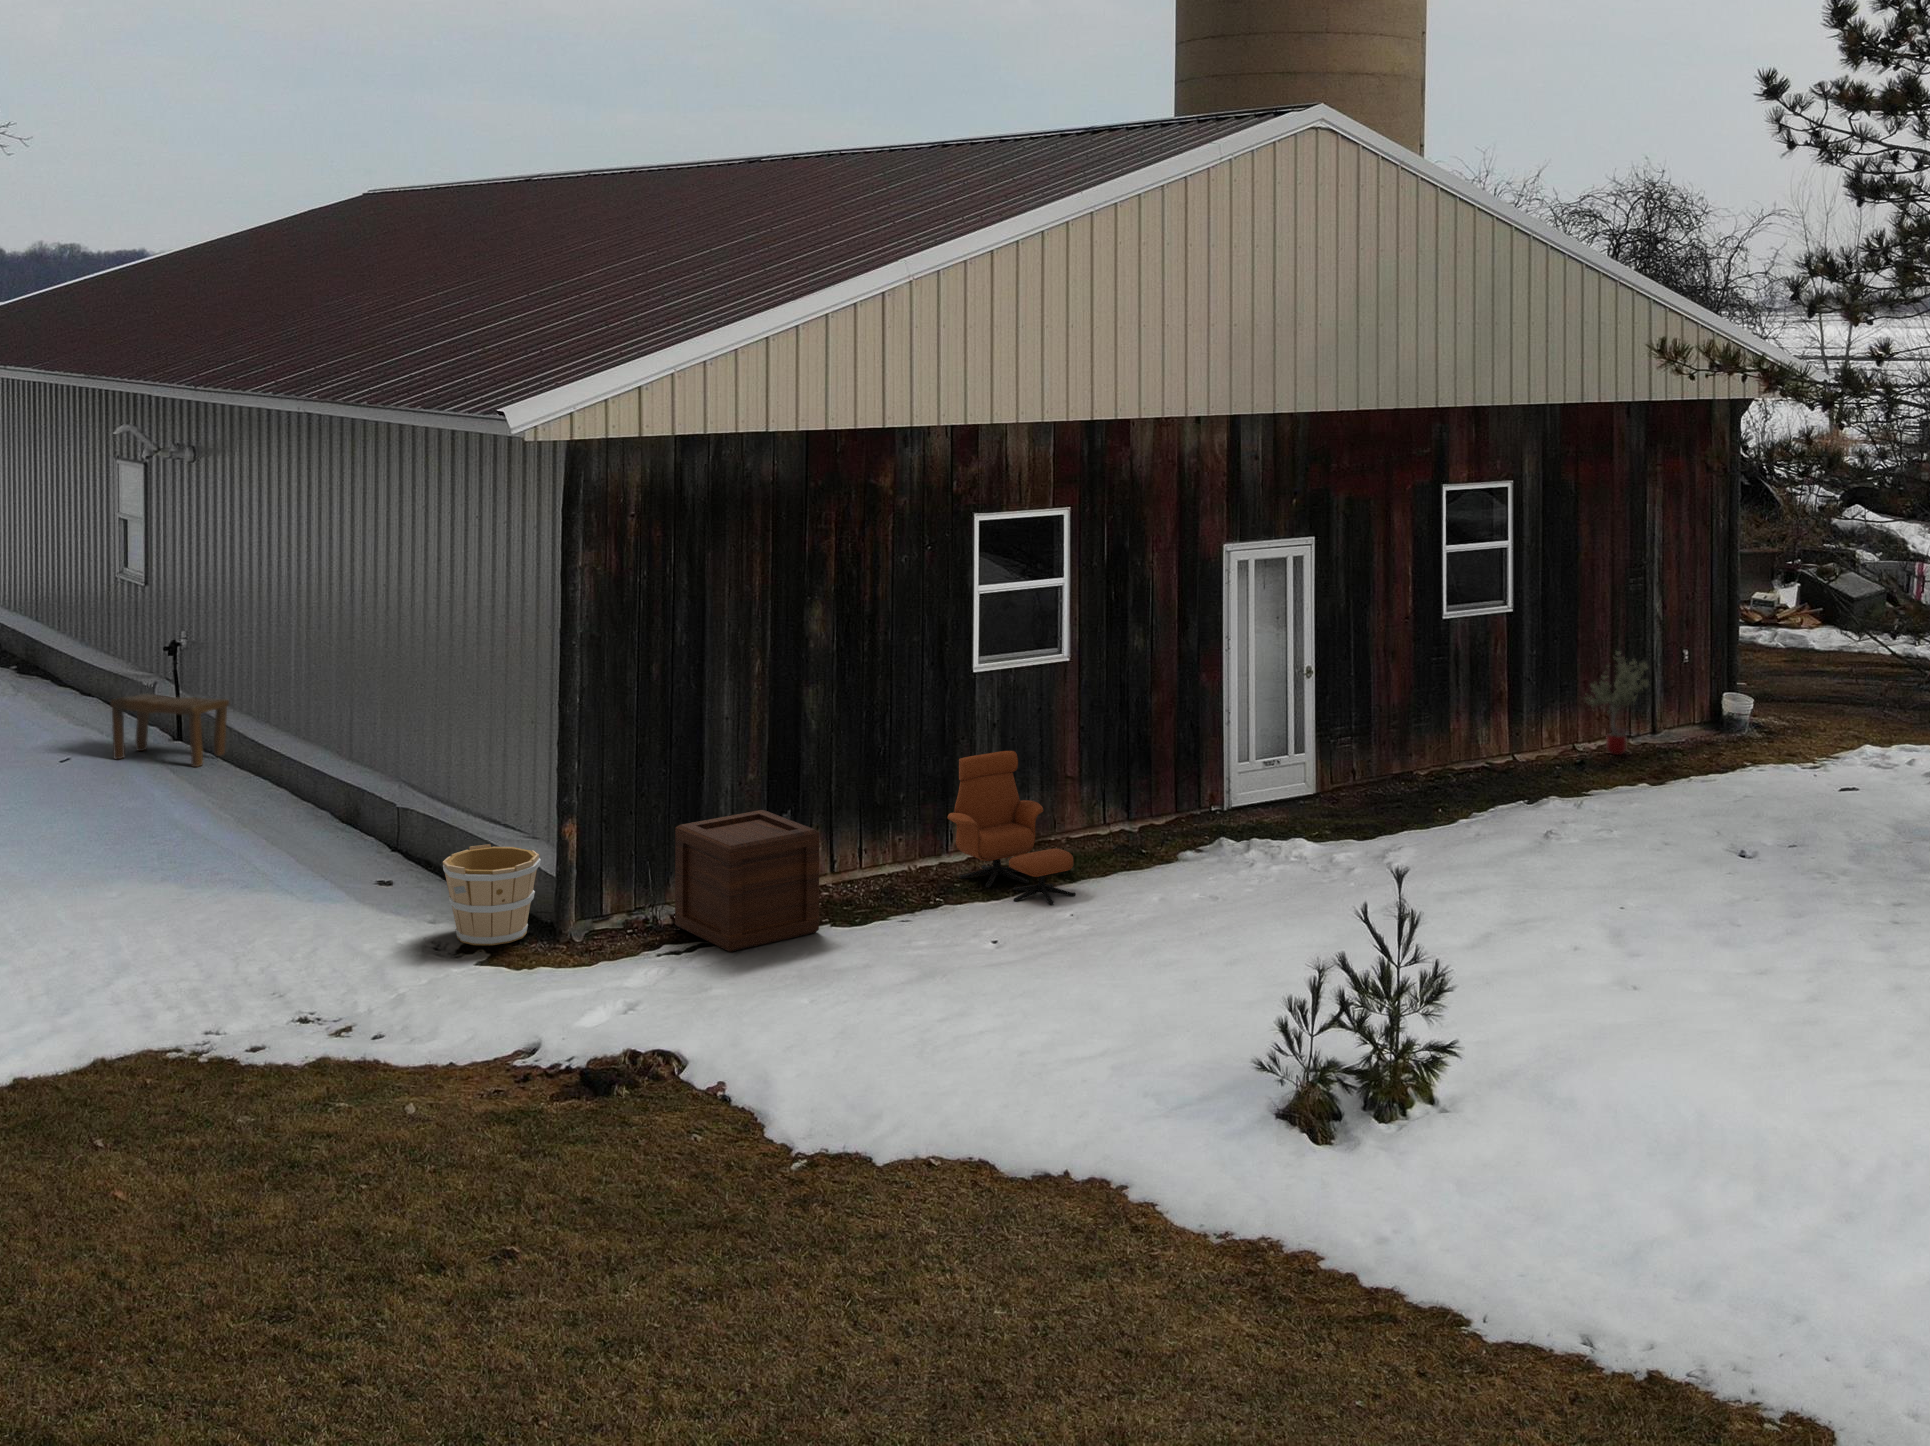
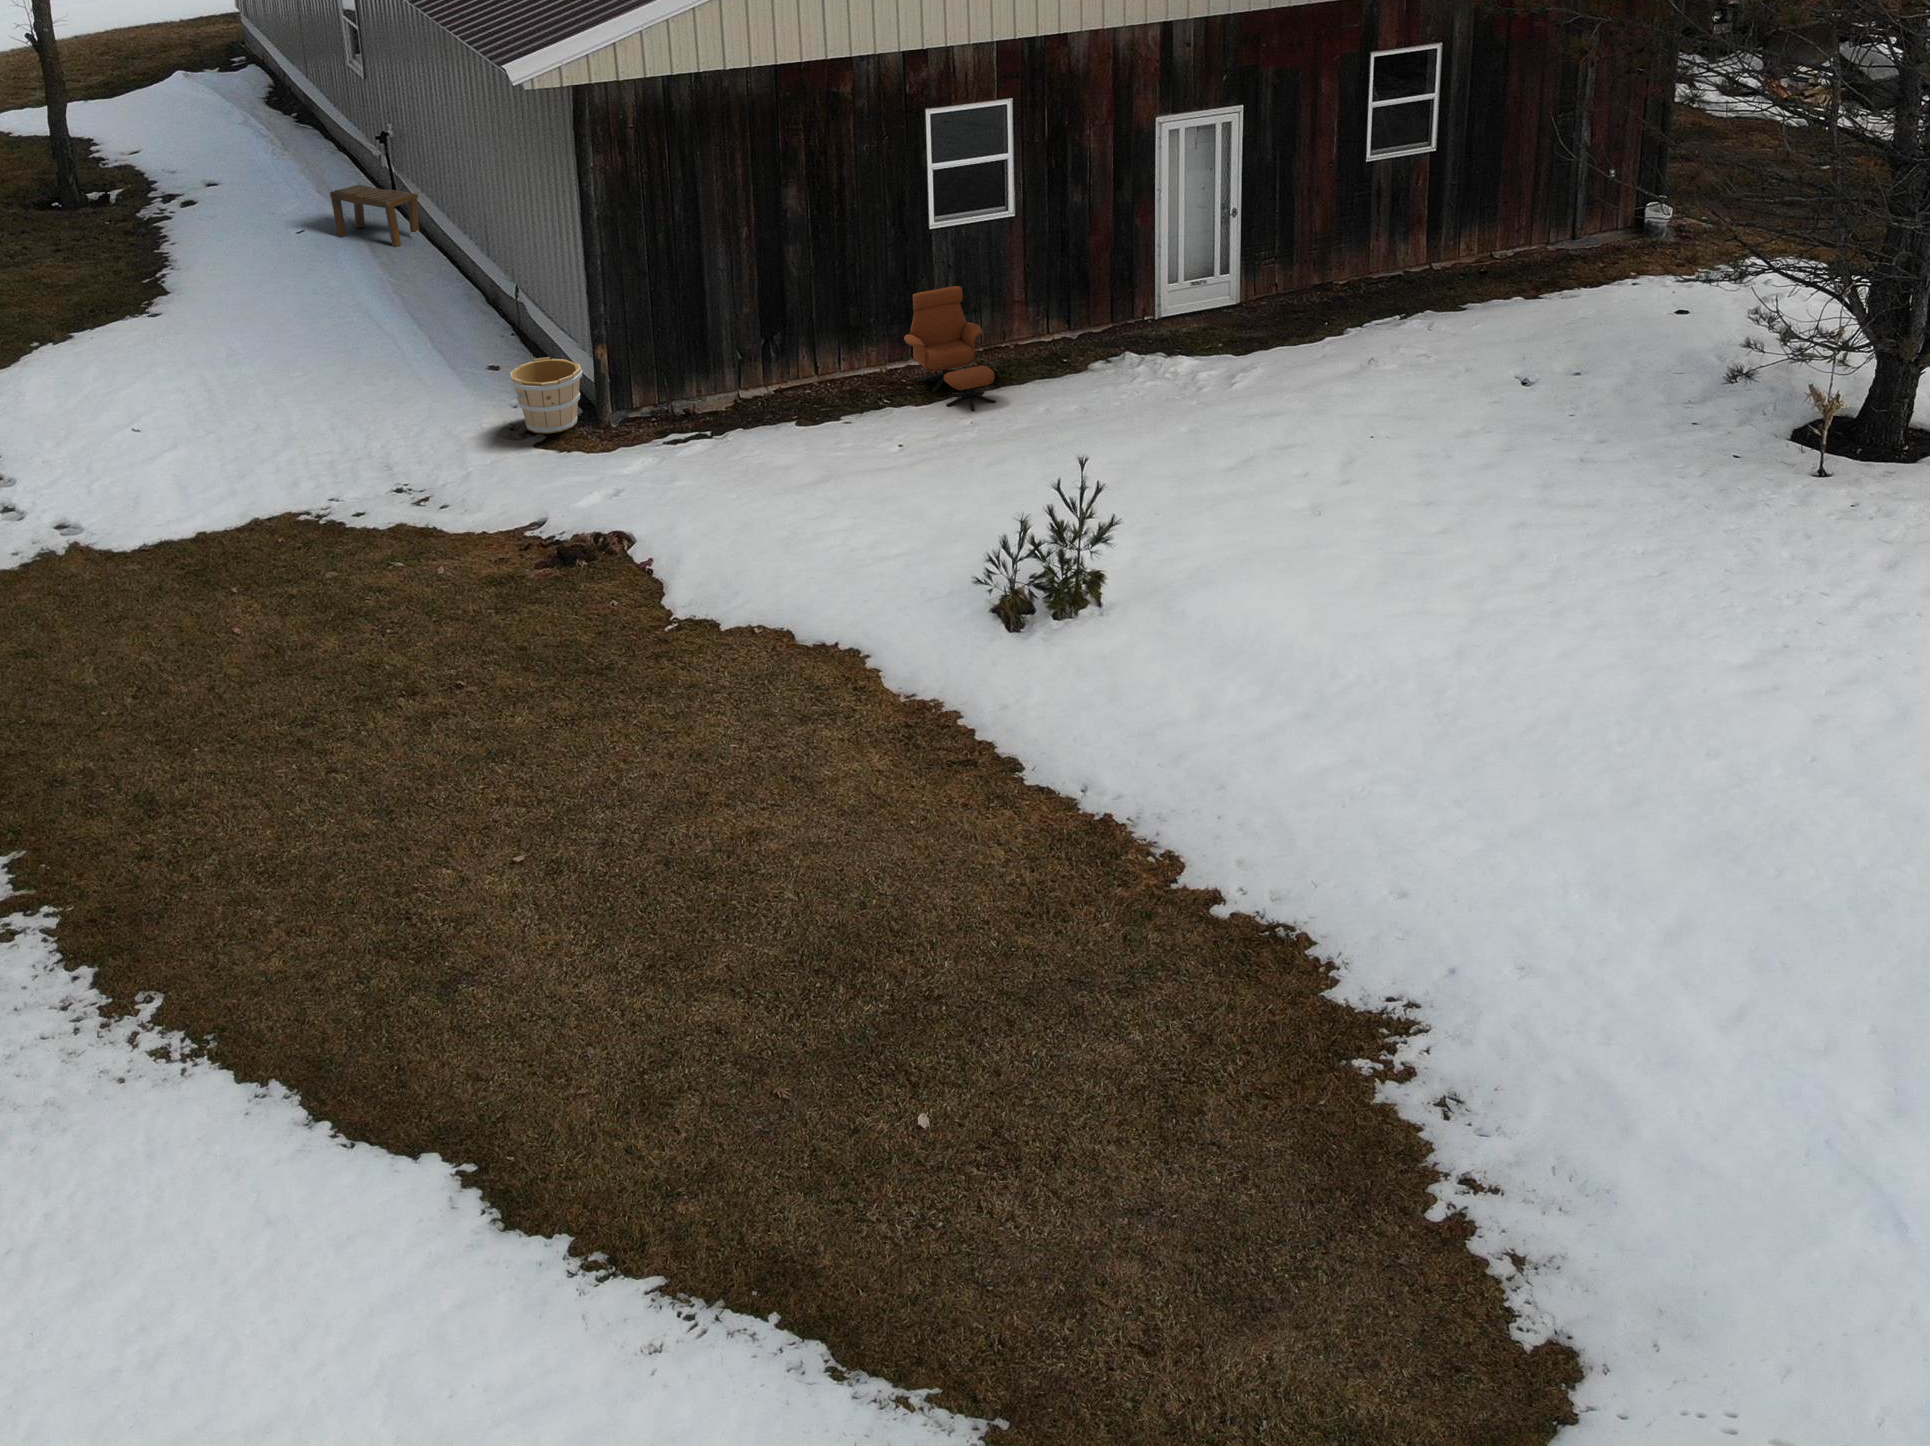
potted tree: present [1584,652,1648,755] -> none [1498,178,1561,266]
wooden crate: present [675,810,819,952] -> none [679,336,786,447]

